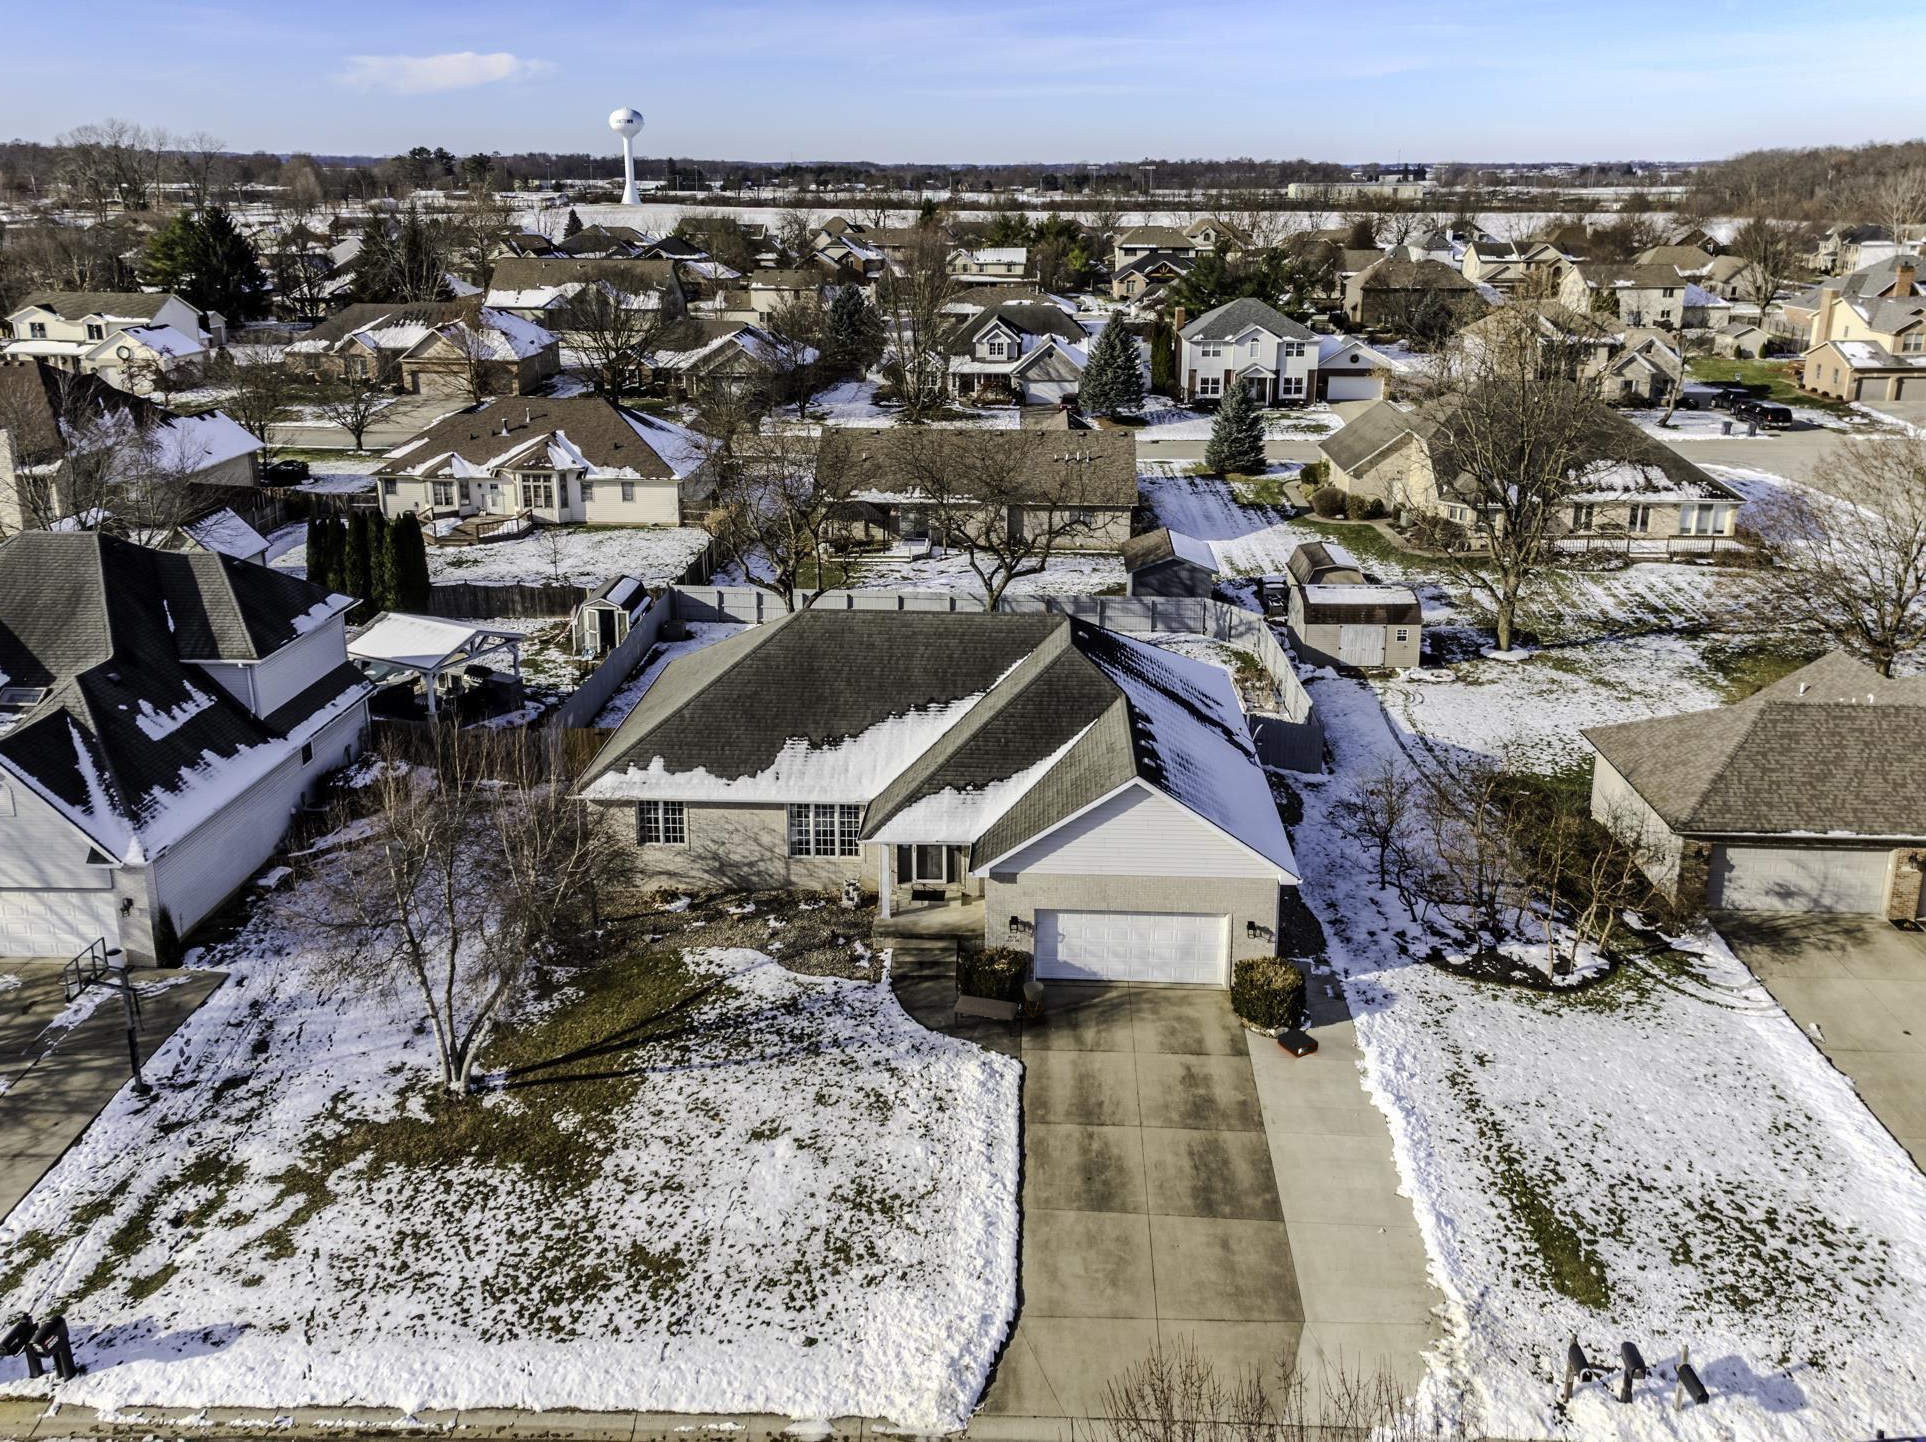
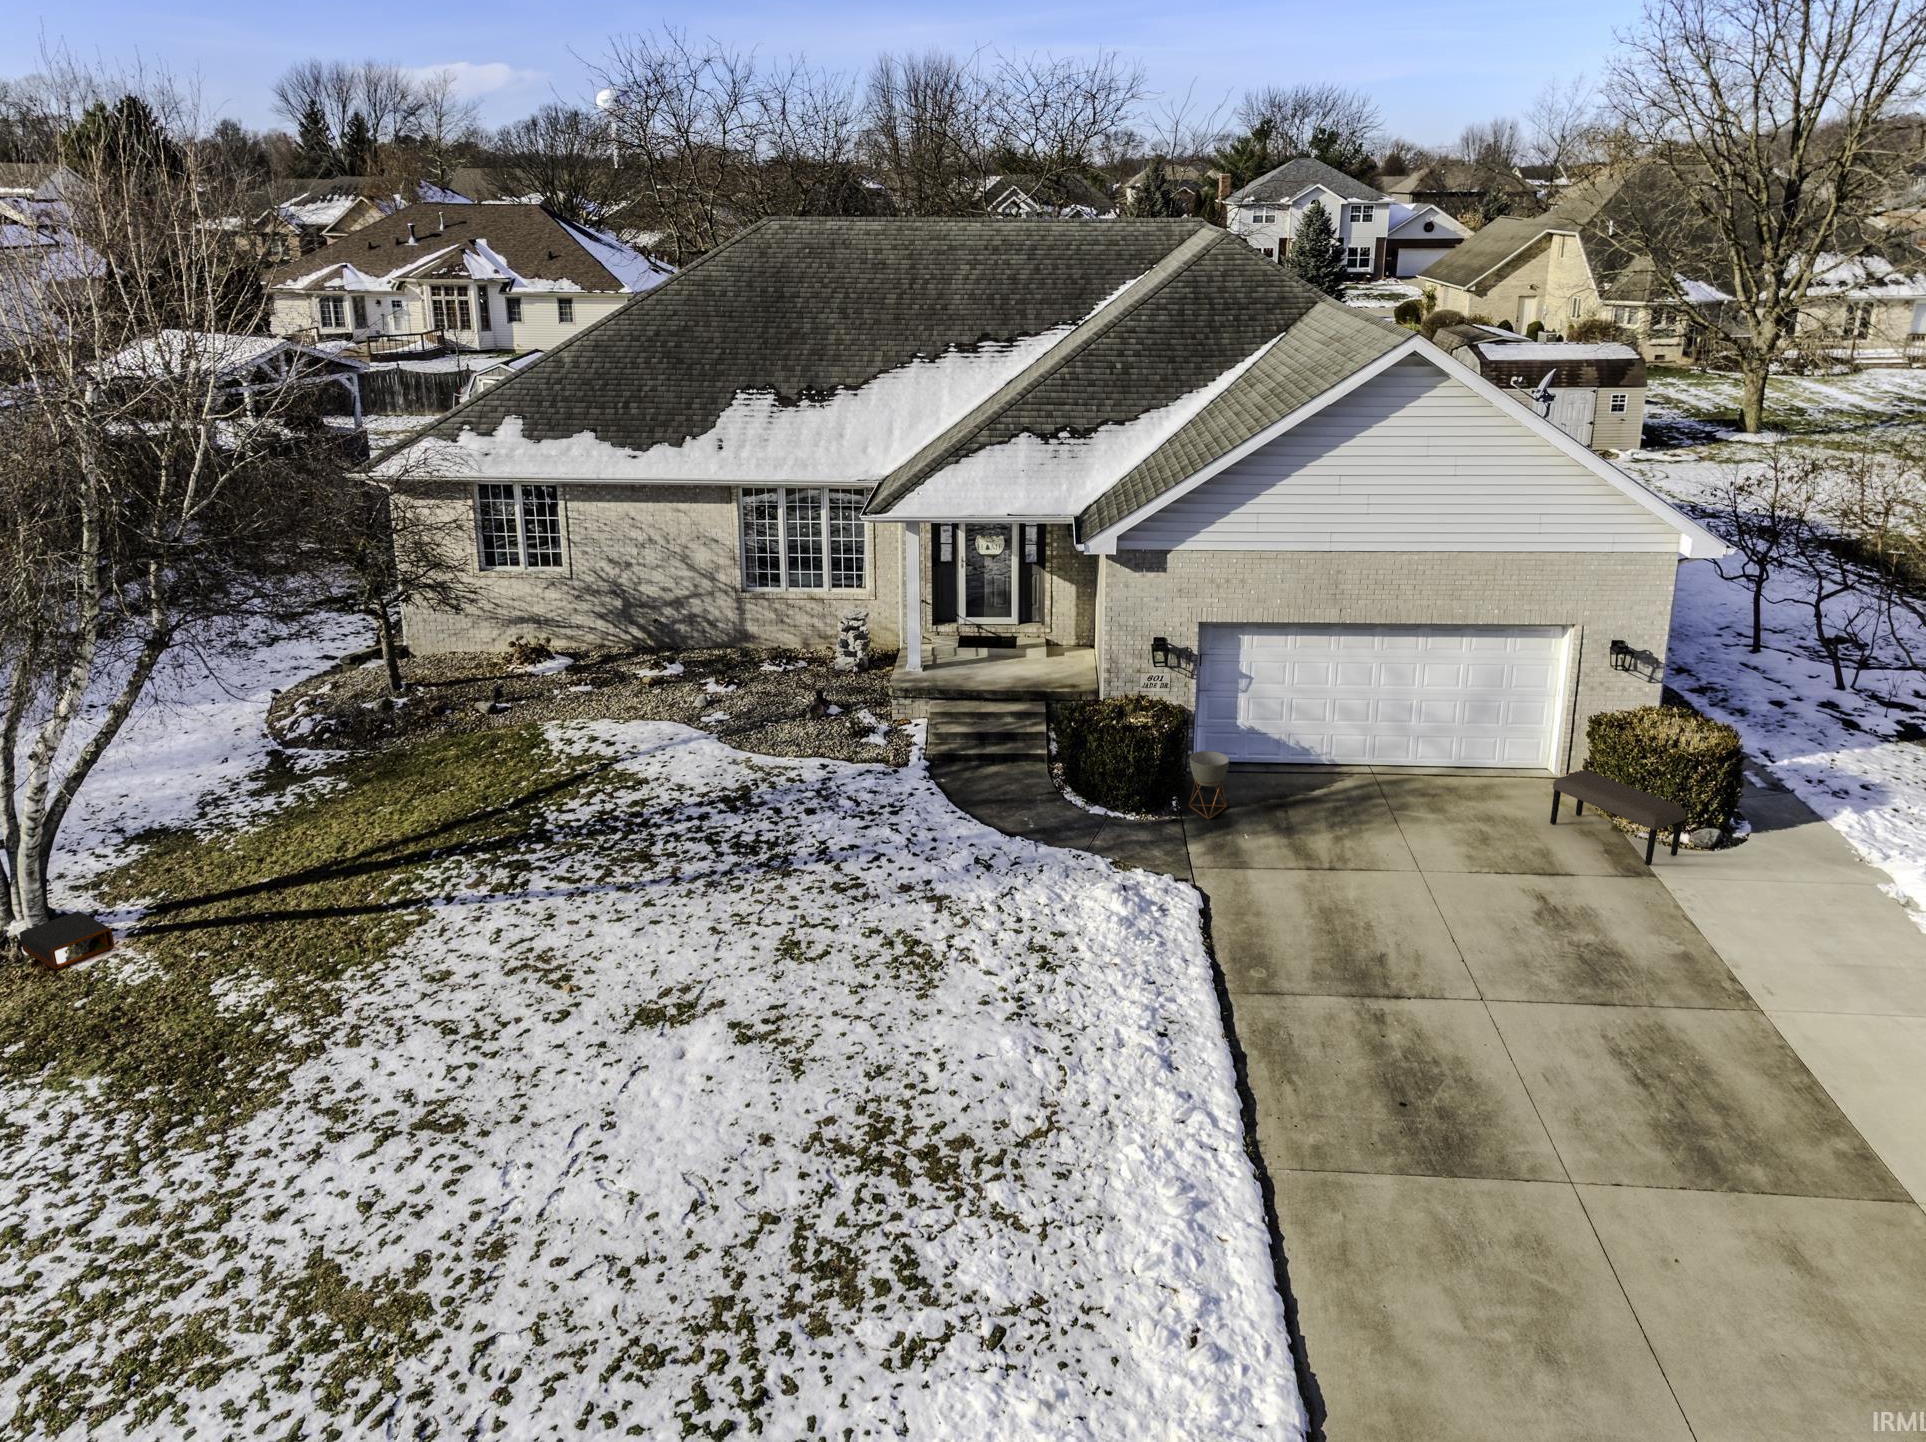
bench: present [954,995,1018,1036] -> present [1550,770,1686,865]
storage box: present [1278,1028,1318,1057] -> present [20,911,114,970]

